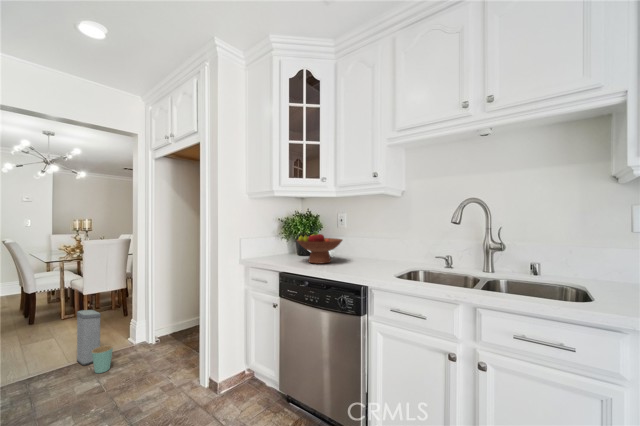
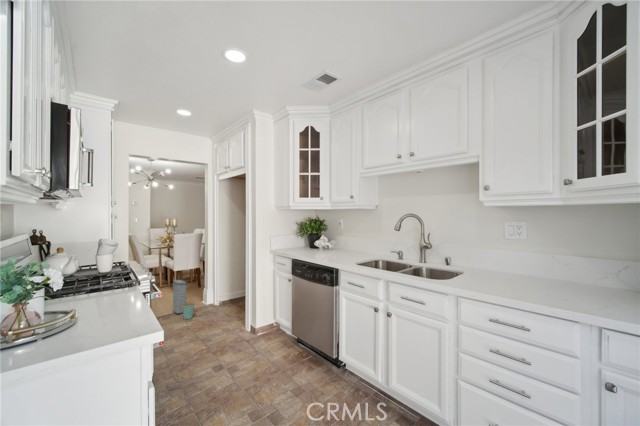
fruit bowl: present [297,232,342,264] -> none [304,233,335,254]

